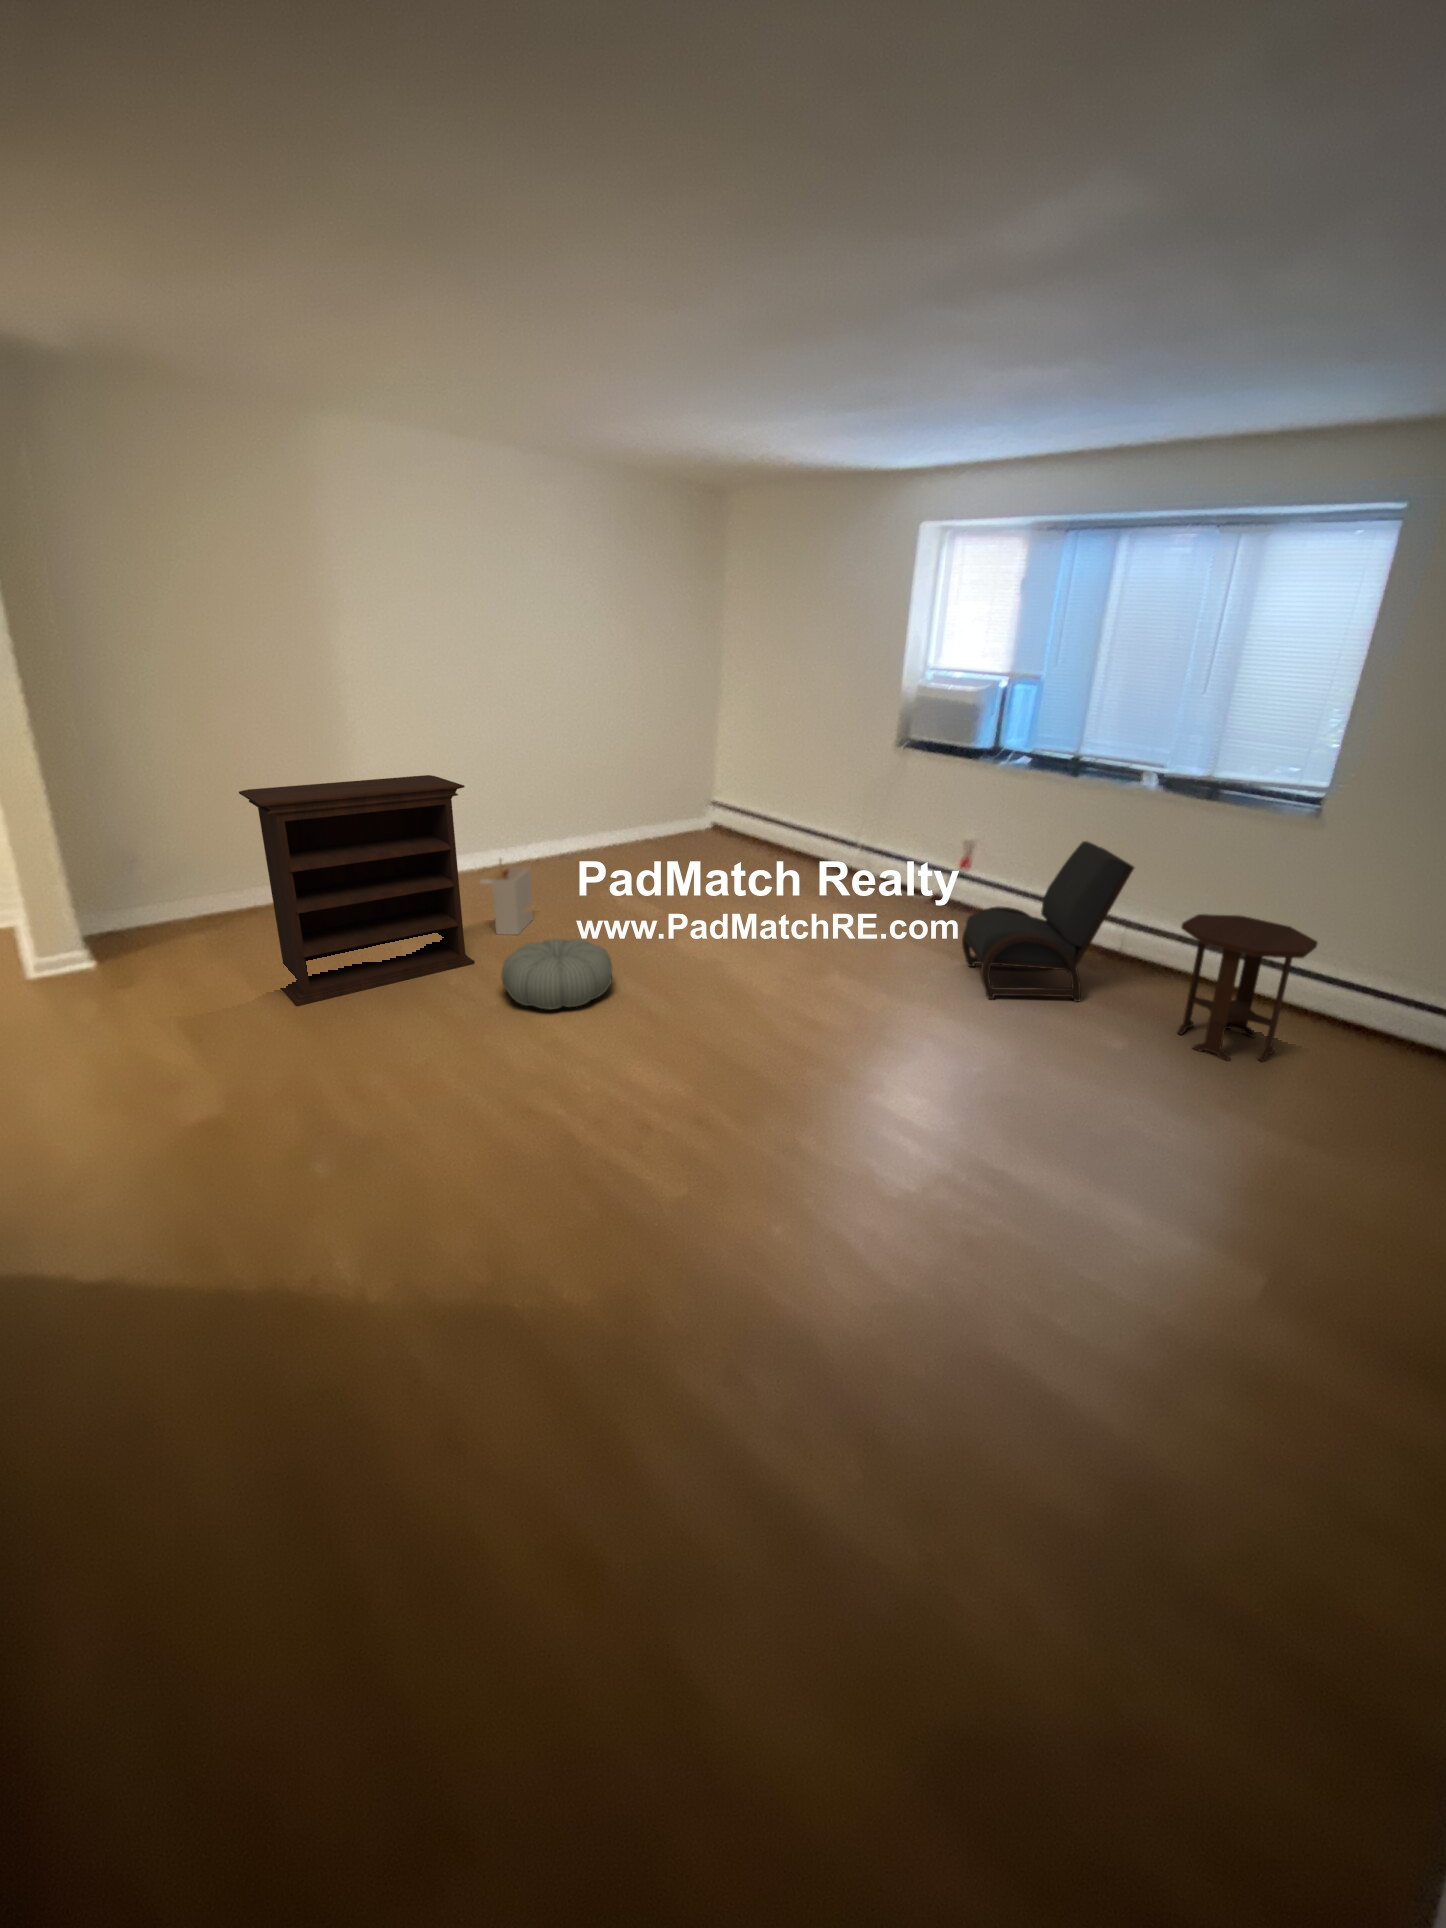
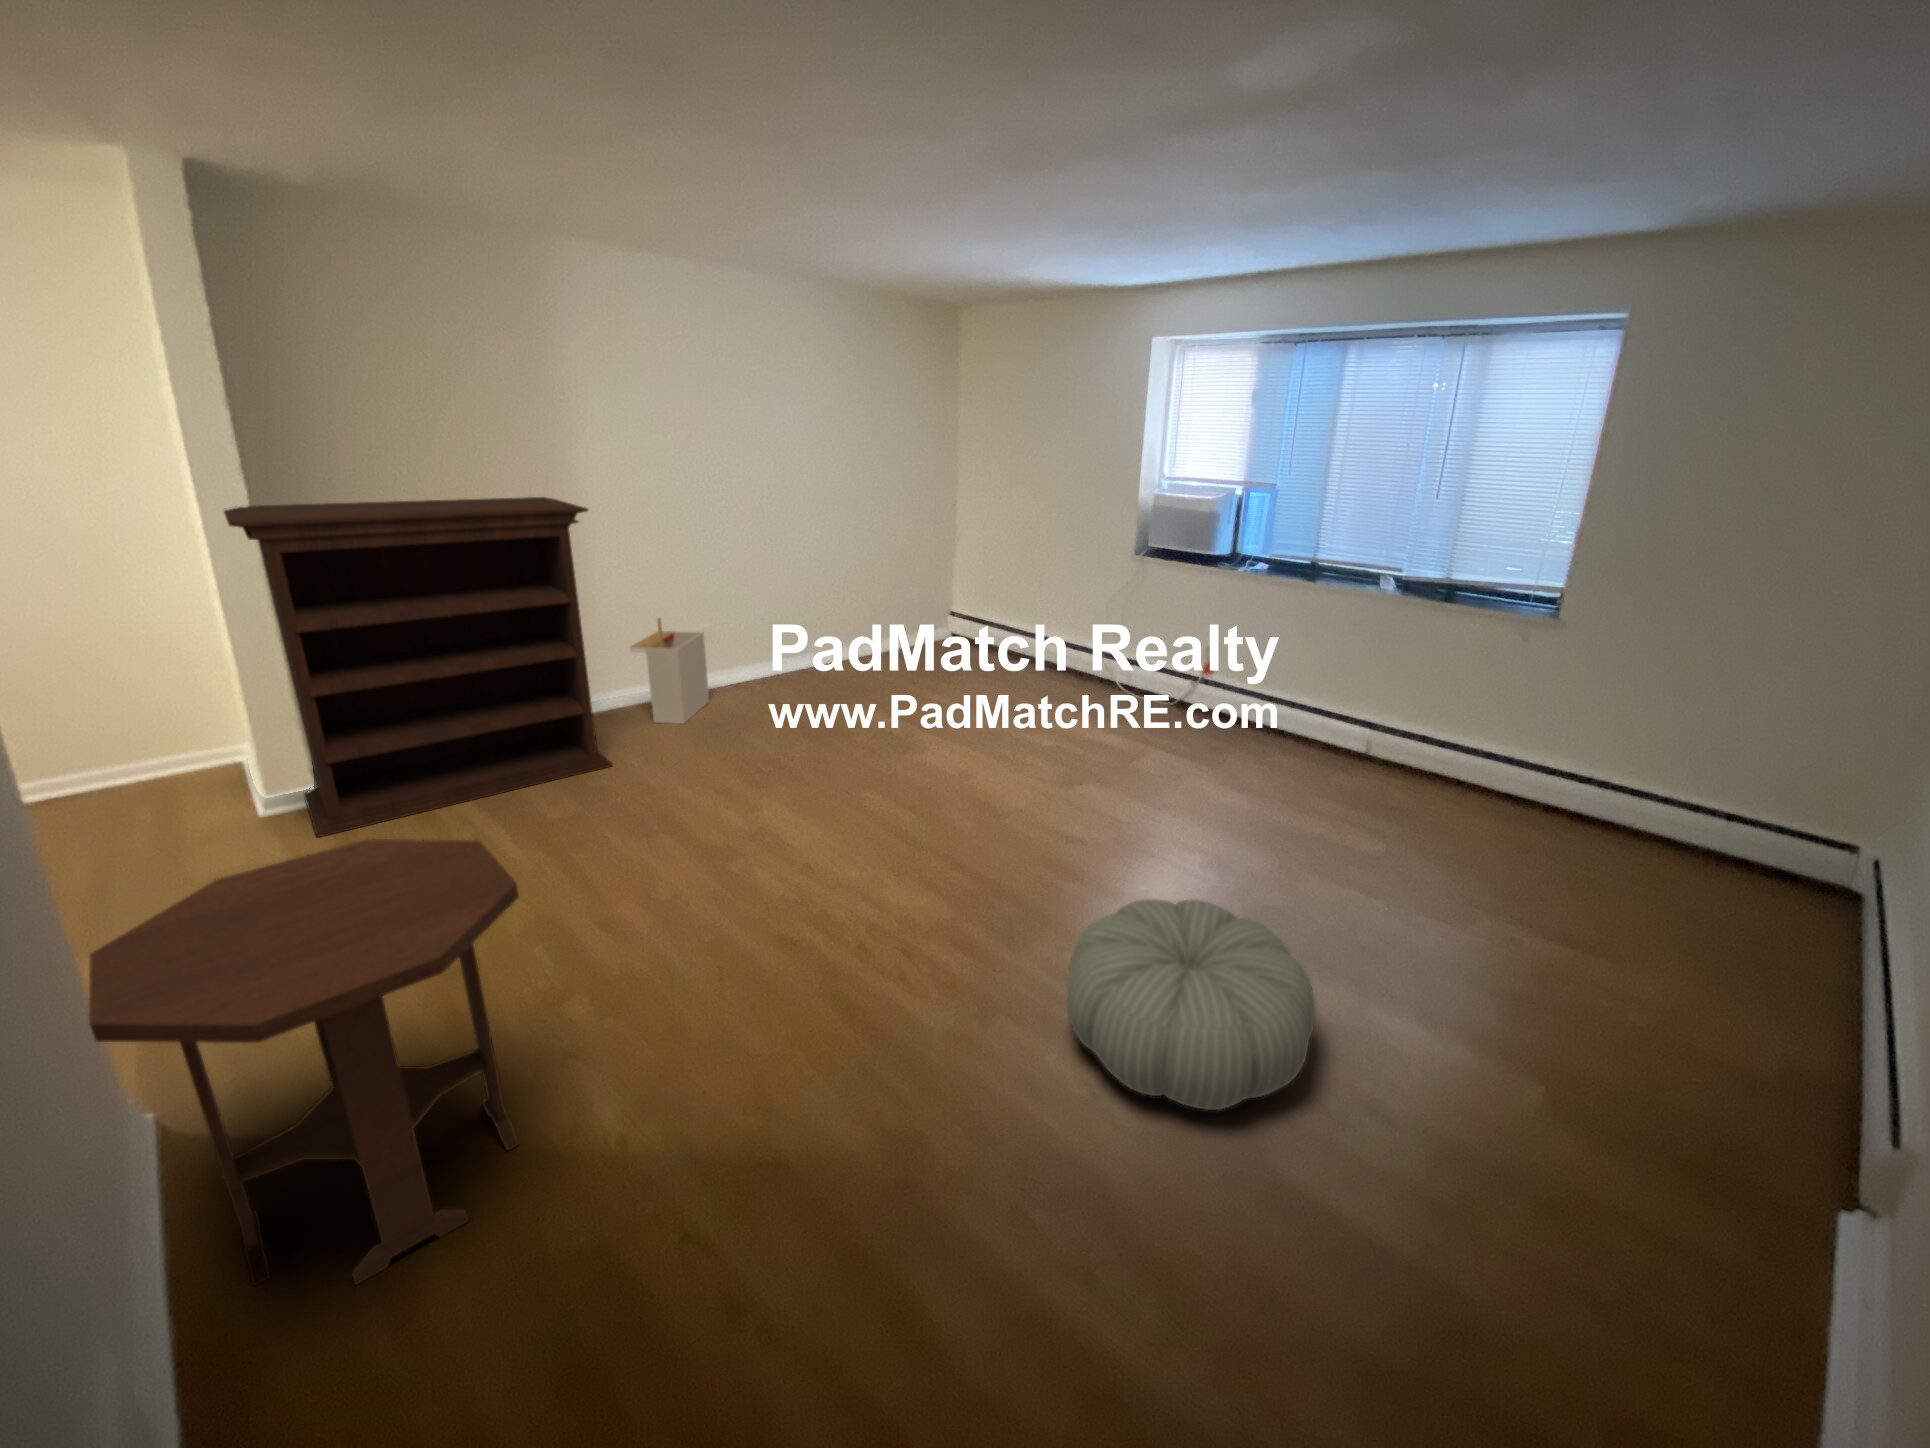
lounge chair: present [962,841,1134,1002] -> none [1295,595,1564,823]
side table: present [1177,914,1318,1062] -> present [89,839,519,1285]
pouf: present [501,939,612,1009] -> present [1067,899,1315,1110]

